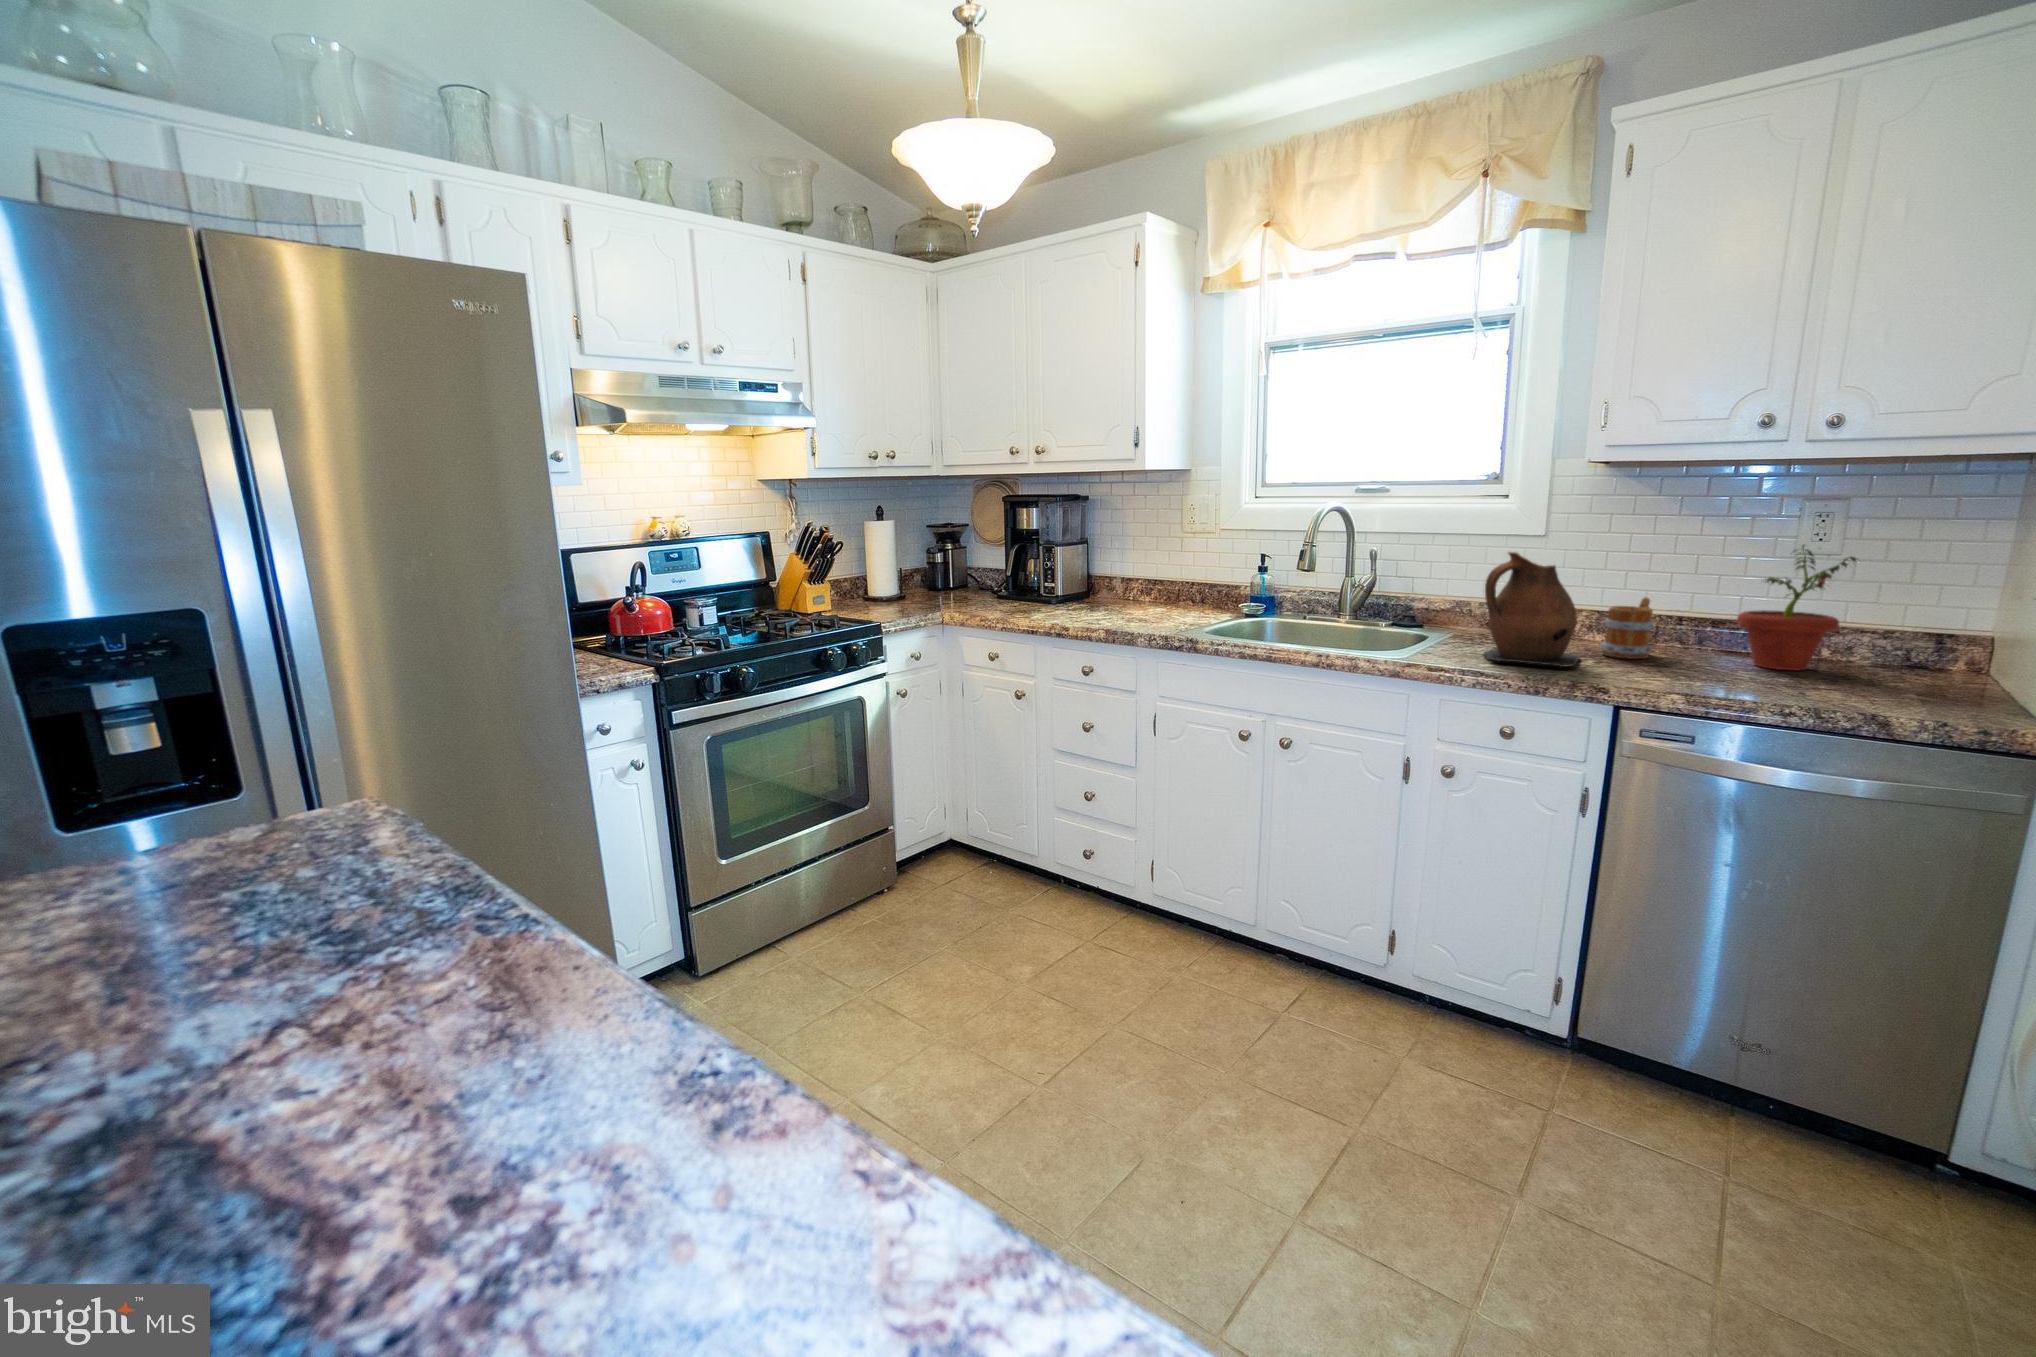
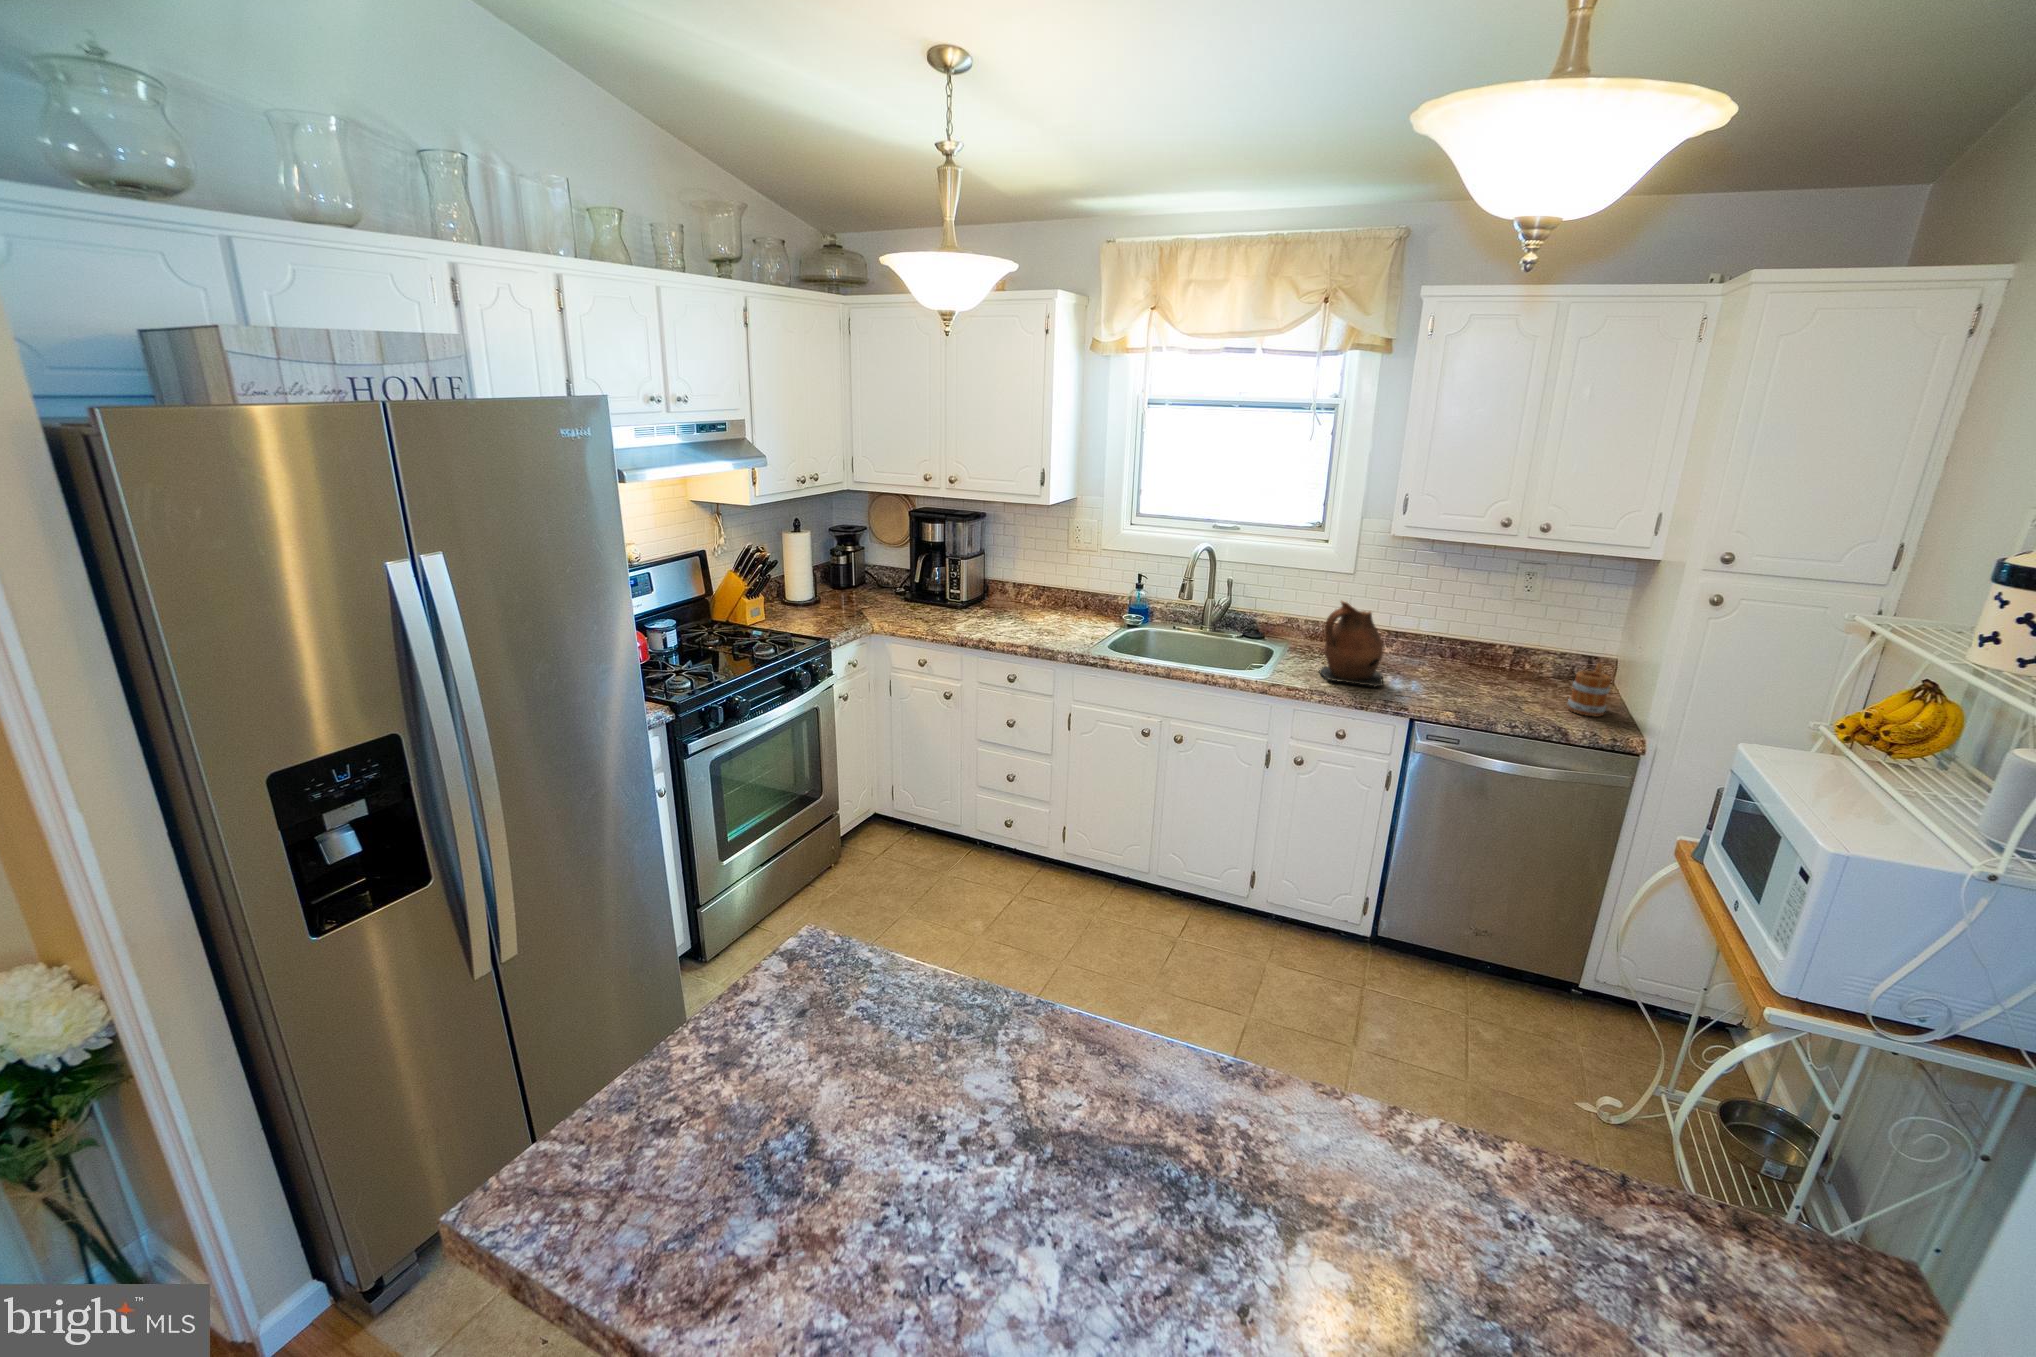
potted plant: present [1737,545,1856,670] -> none [1477,598,1551,684]
mug: present [1601,597,1654,659] -> present [1567,664,1611,717]

